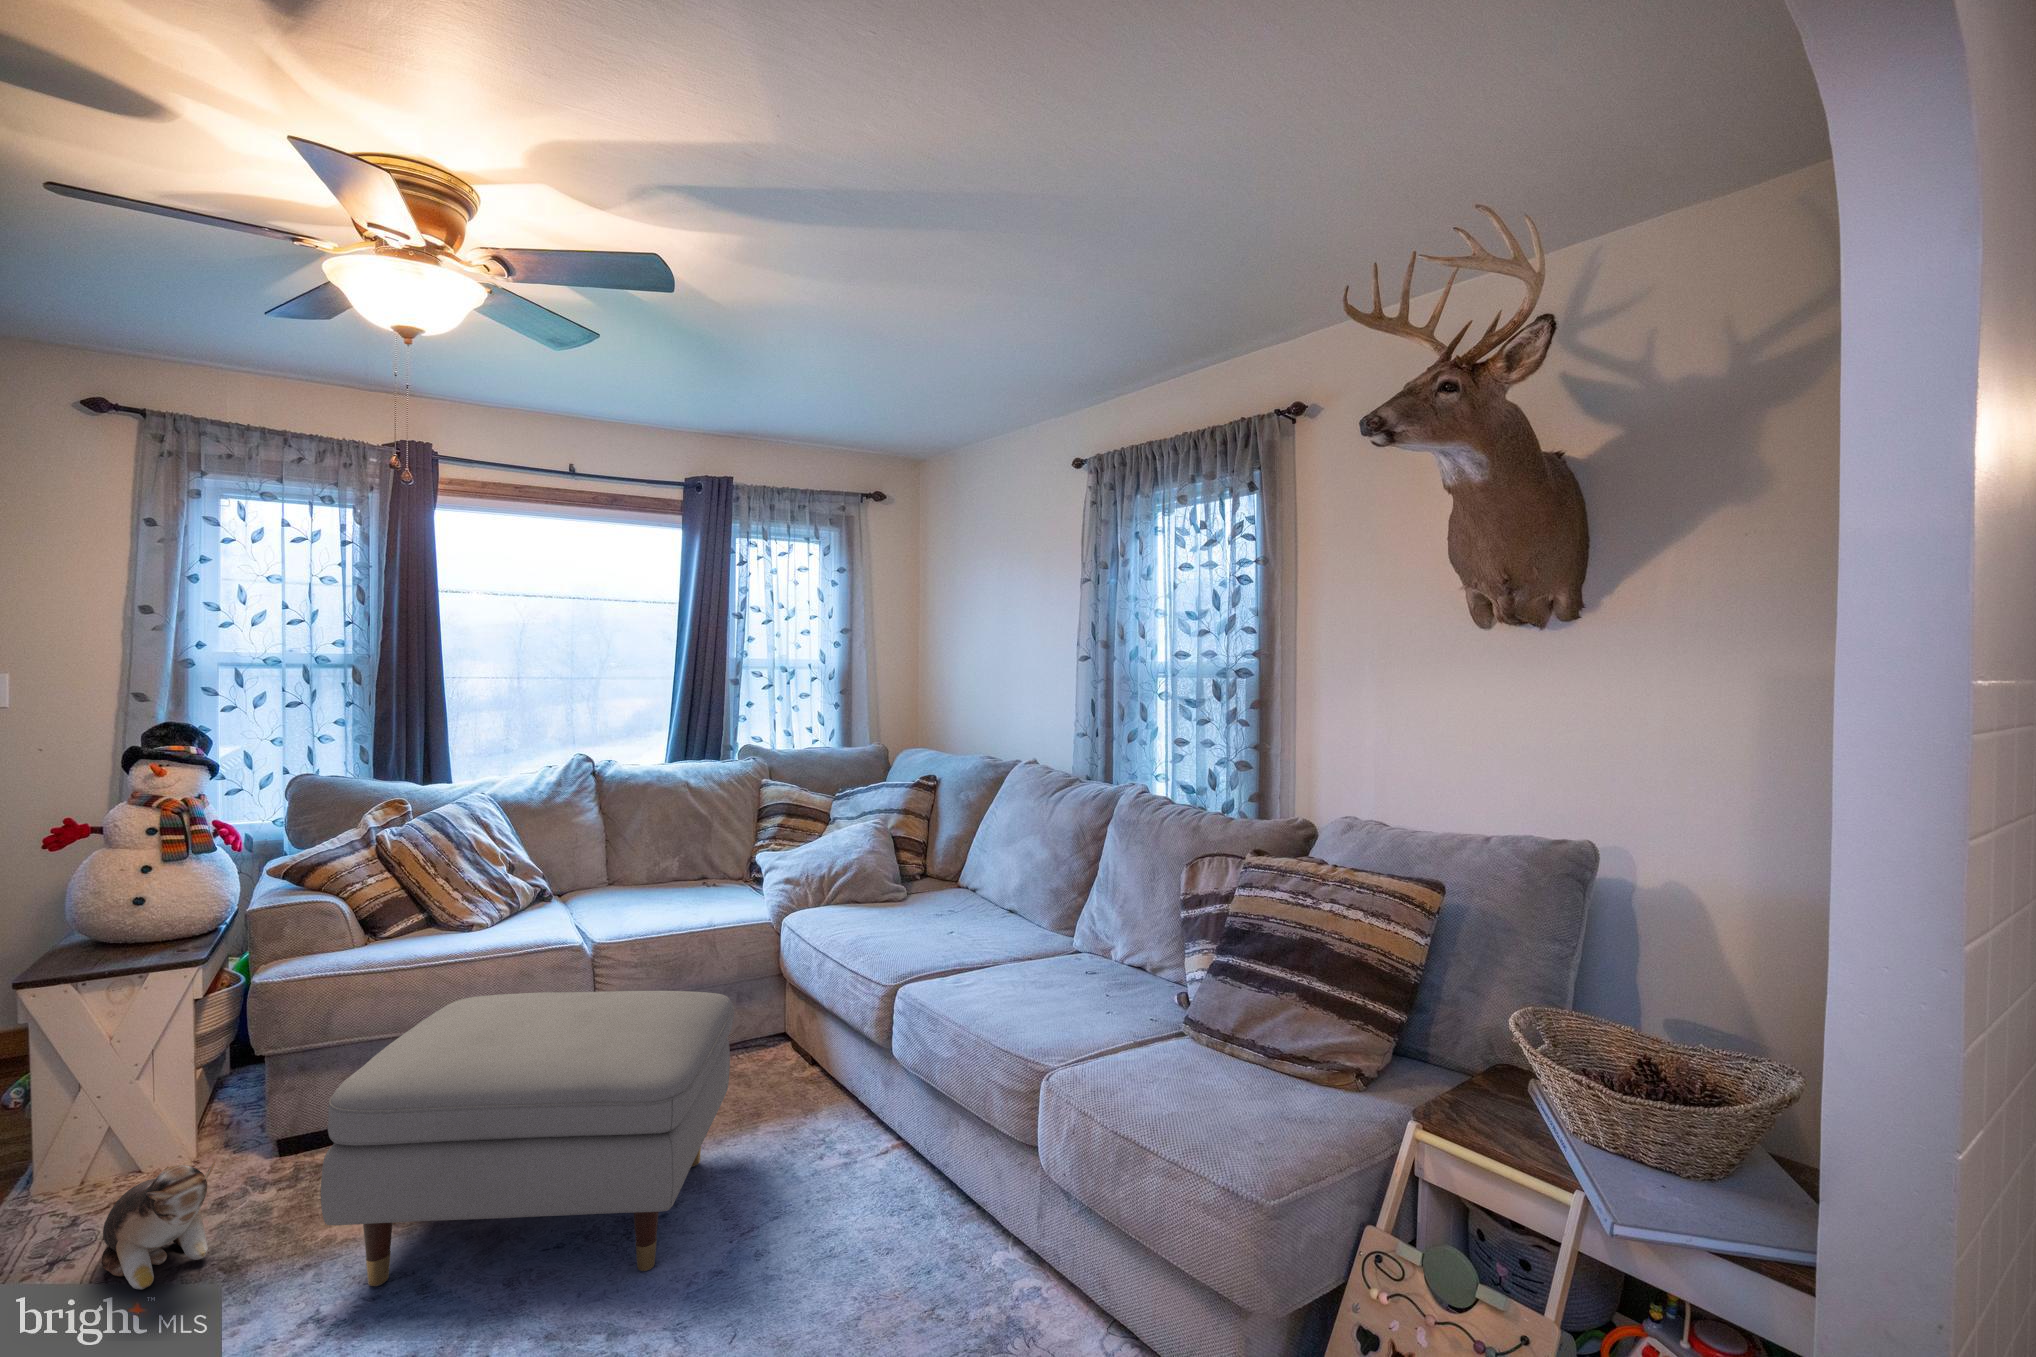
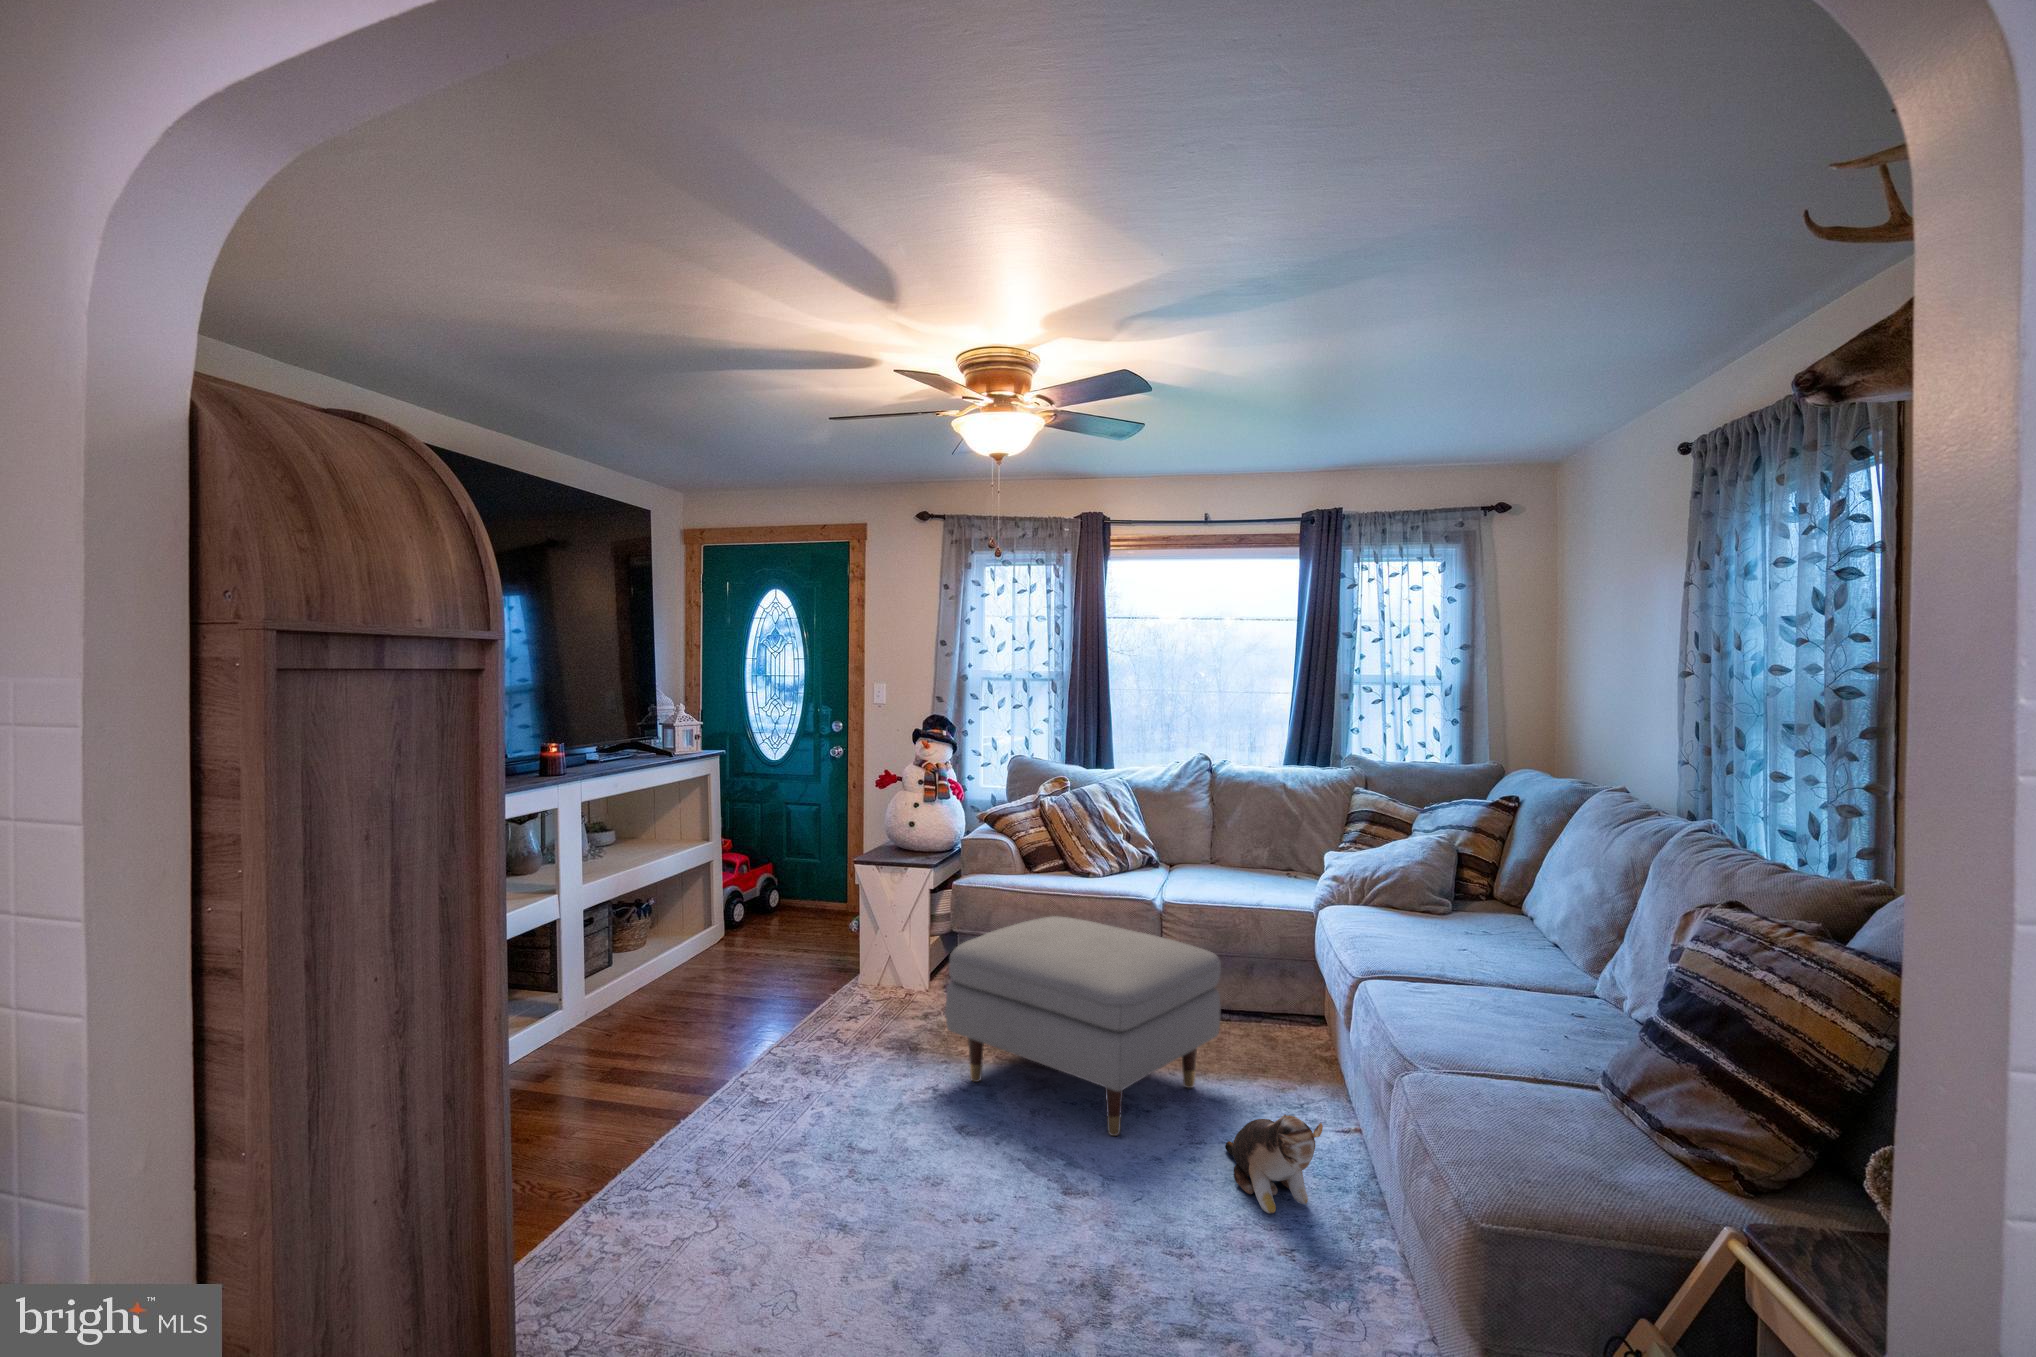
plush toy: present [101,1161,215,1289] -> present [1225,1115,1323,1213]

